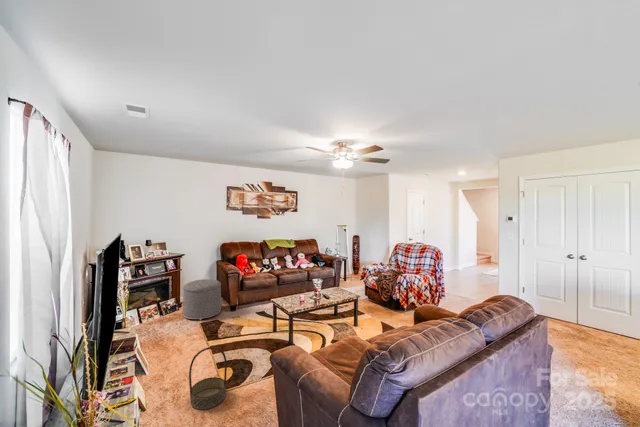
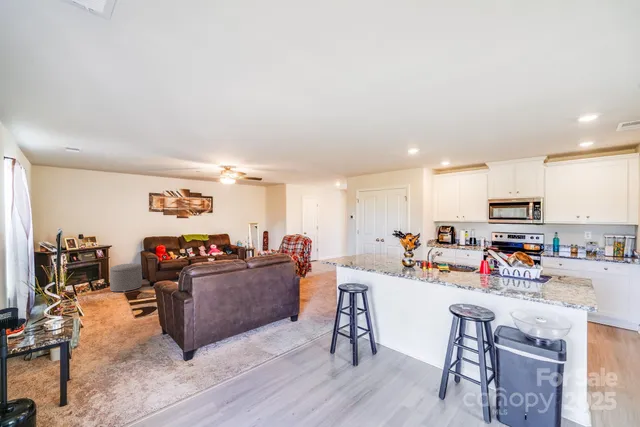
basket: present [189,347,227,410] -> none [109,292,135,327]

